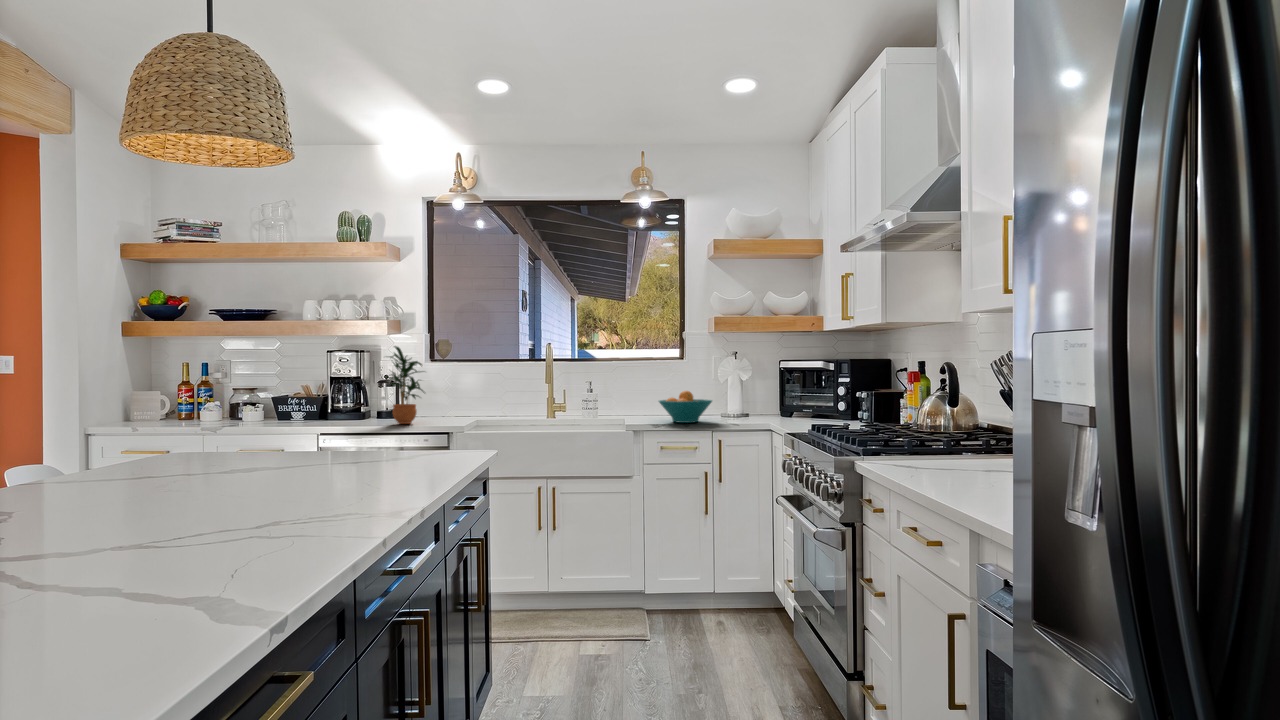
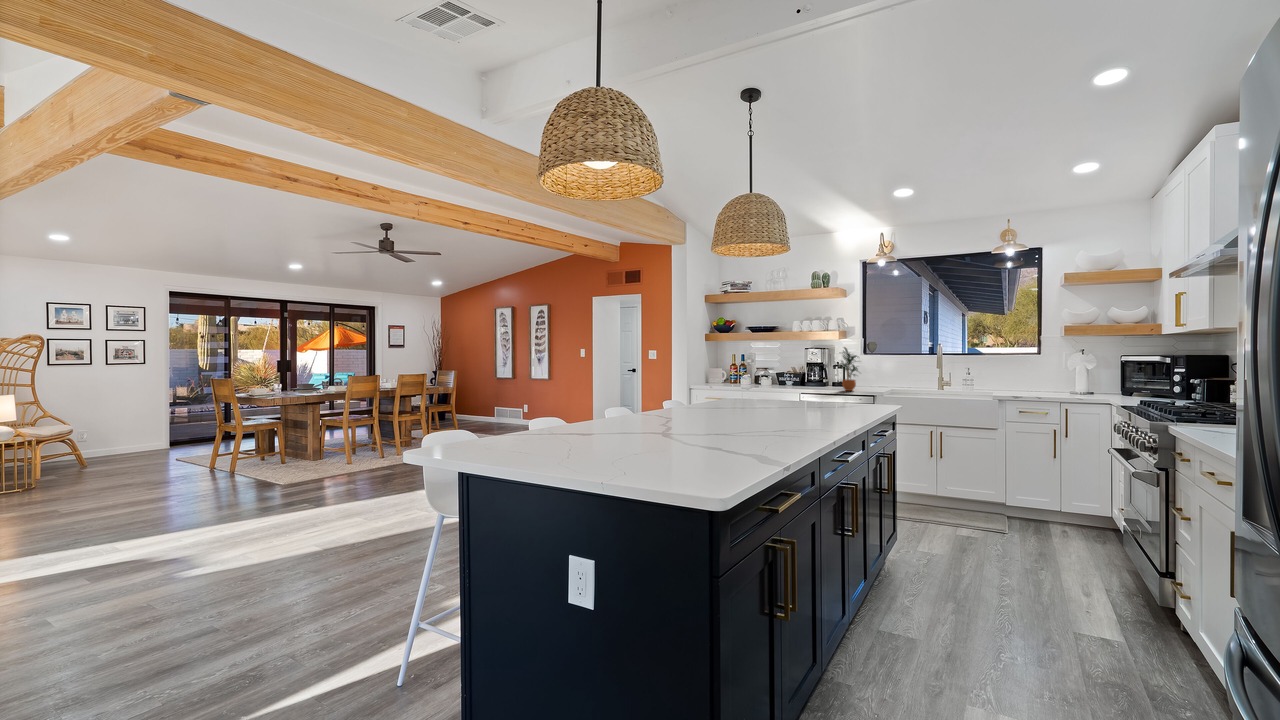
fruit bowl: present [659,391,712,423] -> none [1019,376,1062,398]

